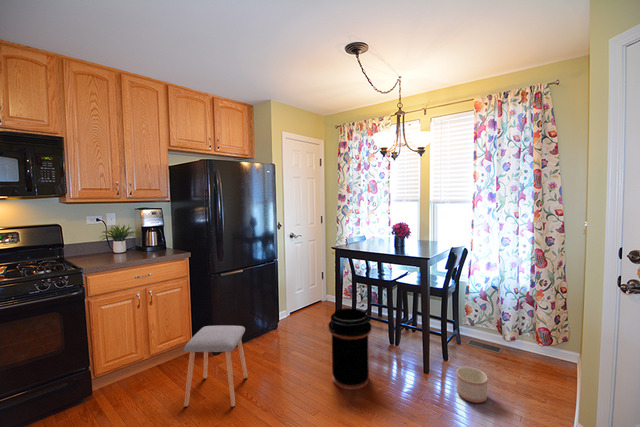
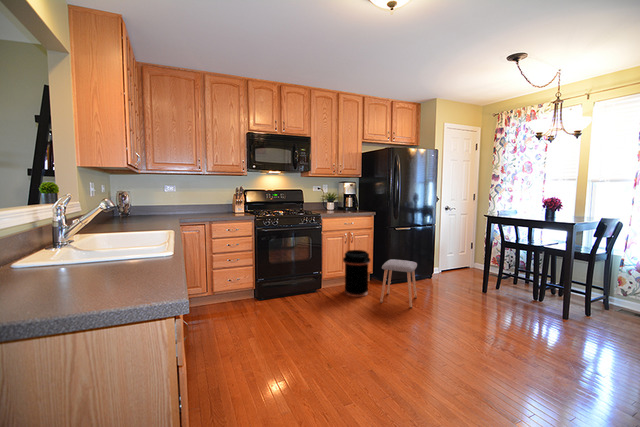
trash can: present [328,308,371,389] -> present [343,250,370,297]
planter: present [456,367,488,403] -> none [590,313,621,337]

